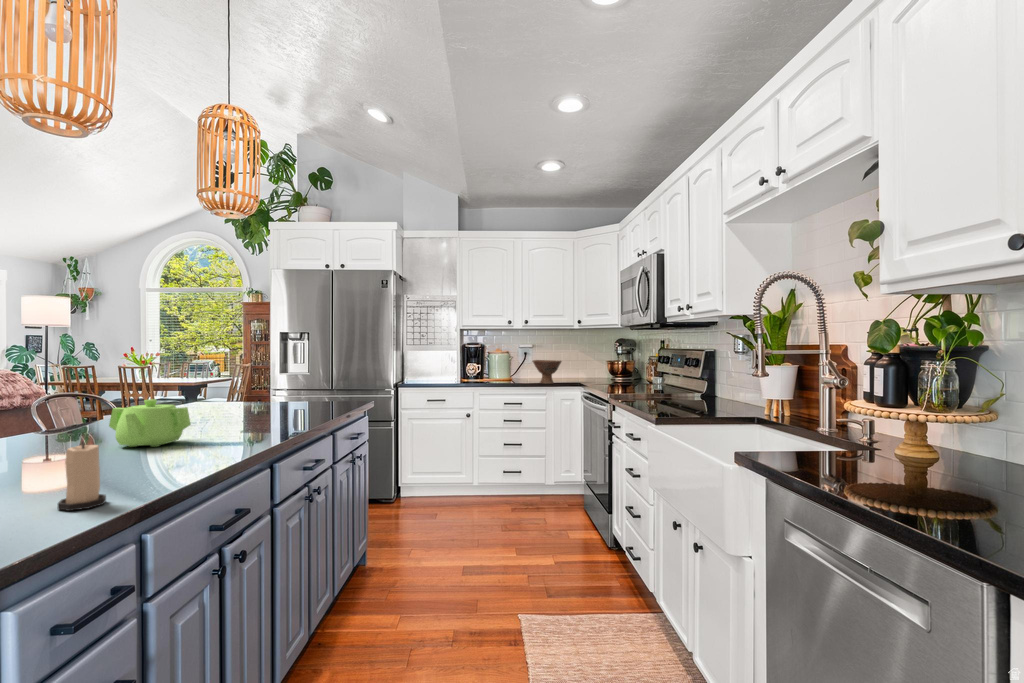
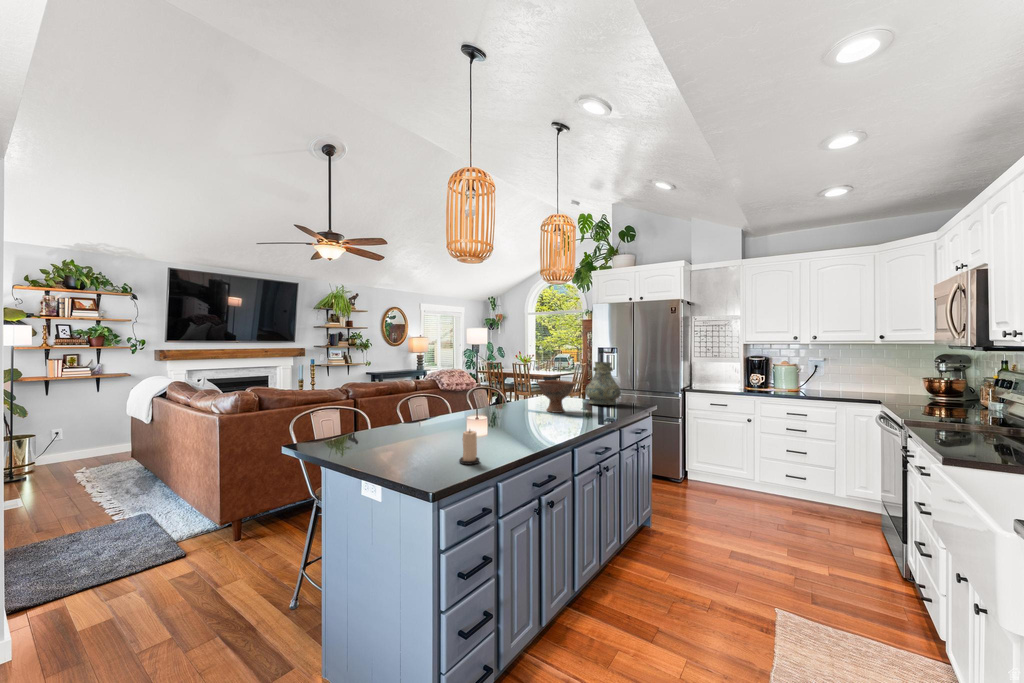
vase: none [273,344,326,405] -> present [585,362,621,405]
bowl: present [533,360,561,384] -> present [537,380,575,413]
teapot: present [109,399,191,447] -> none [490,400,529,429]

